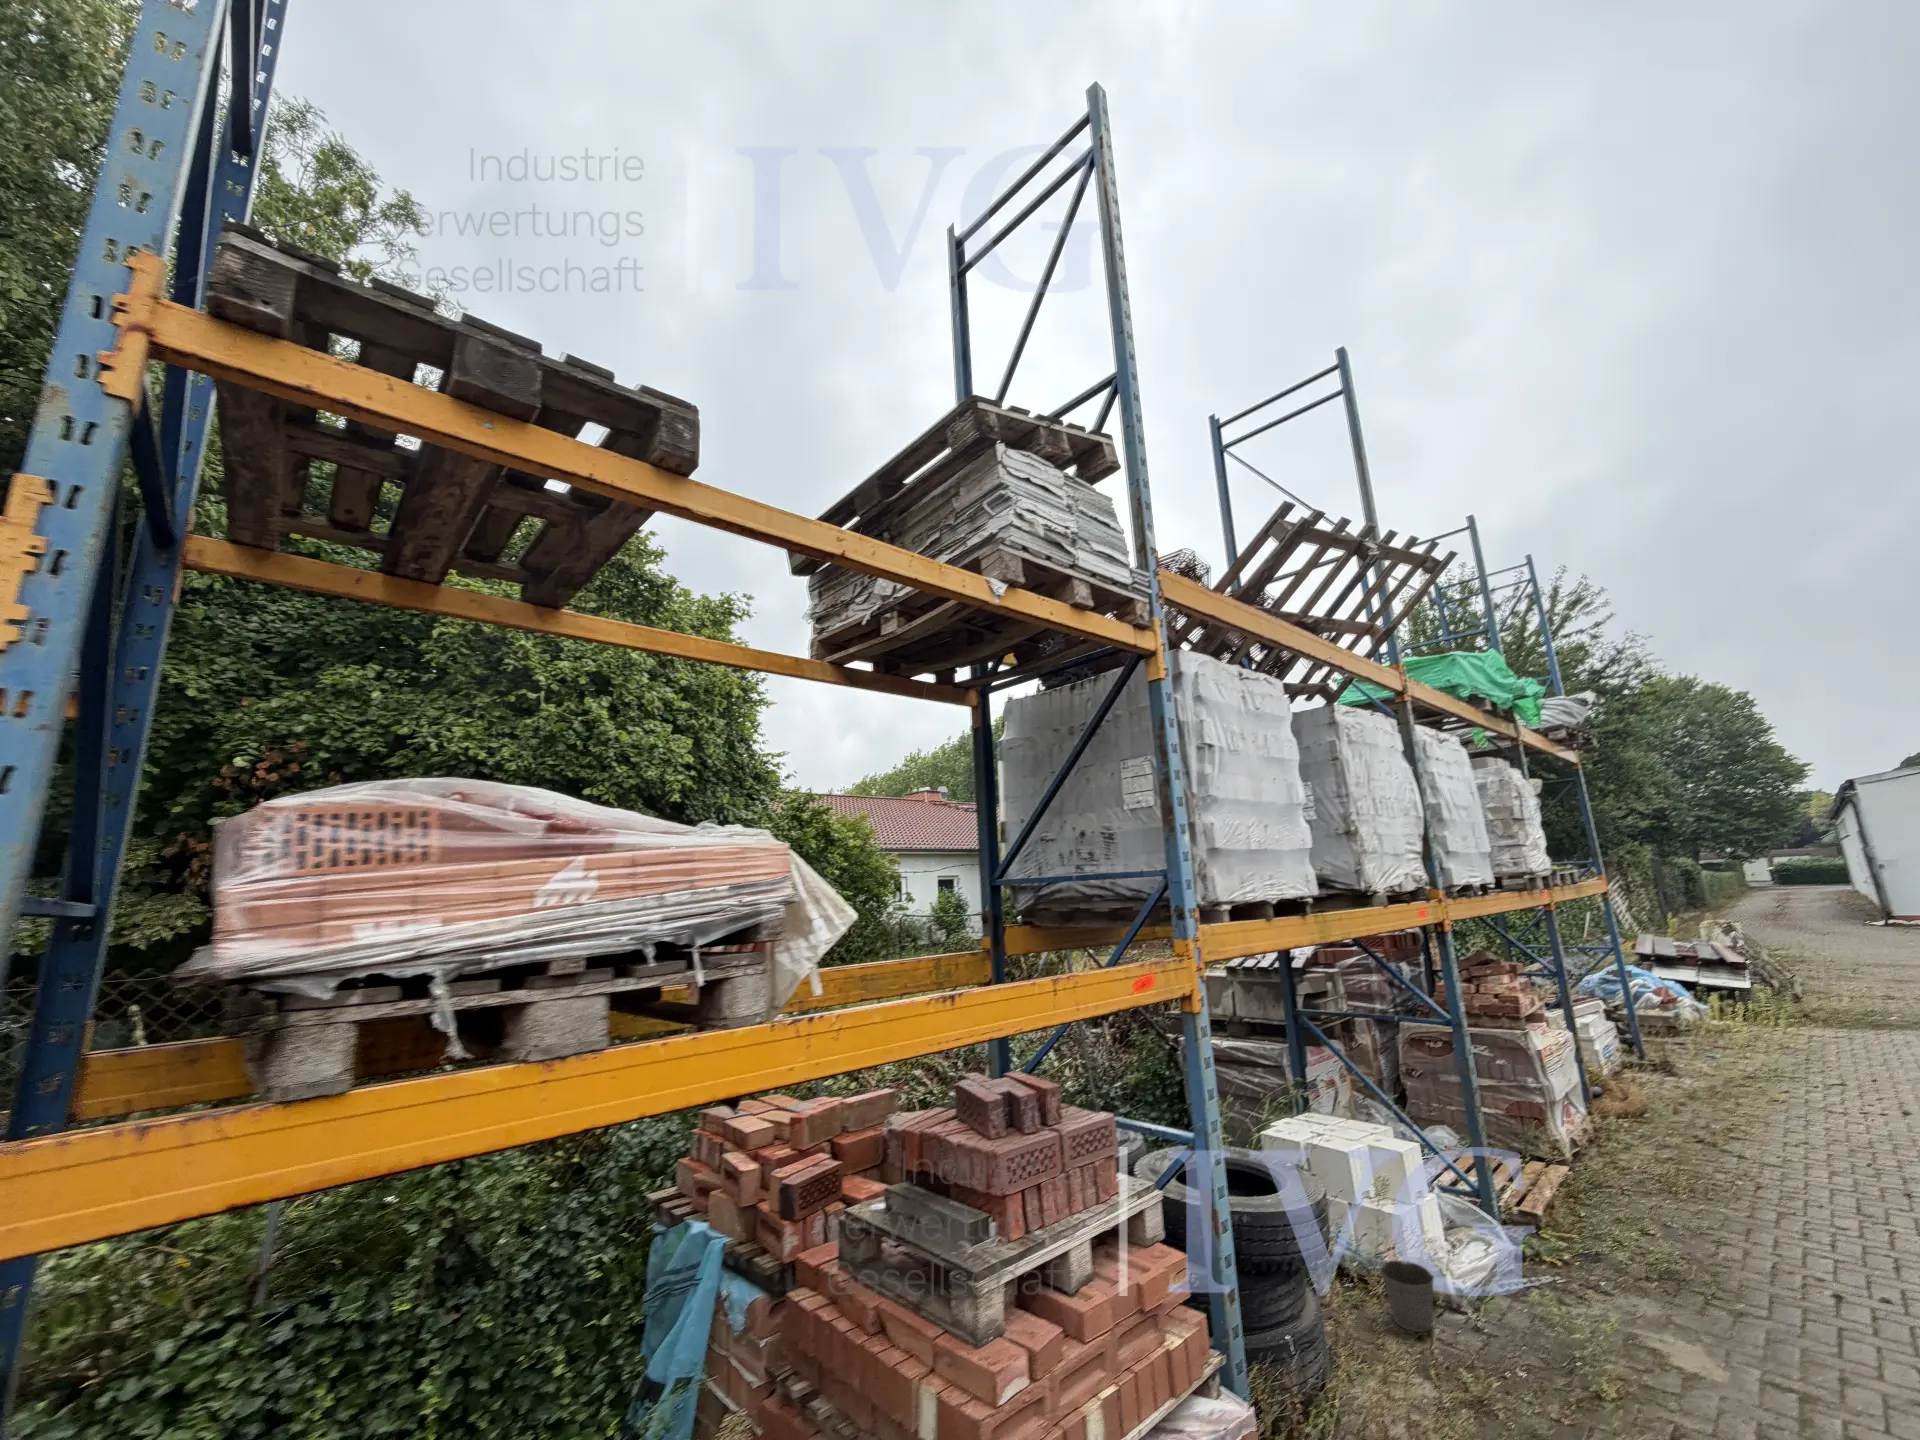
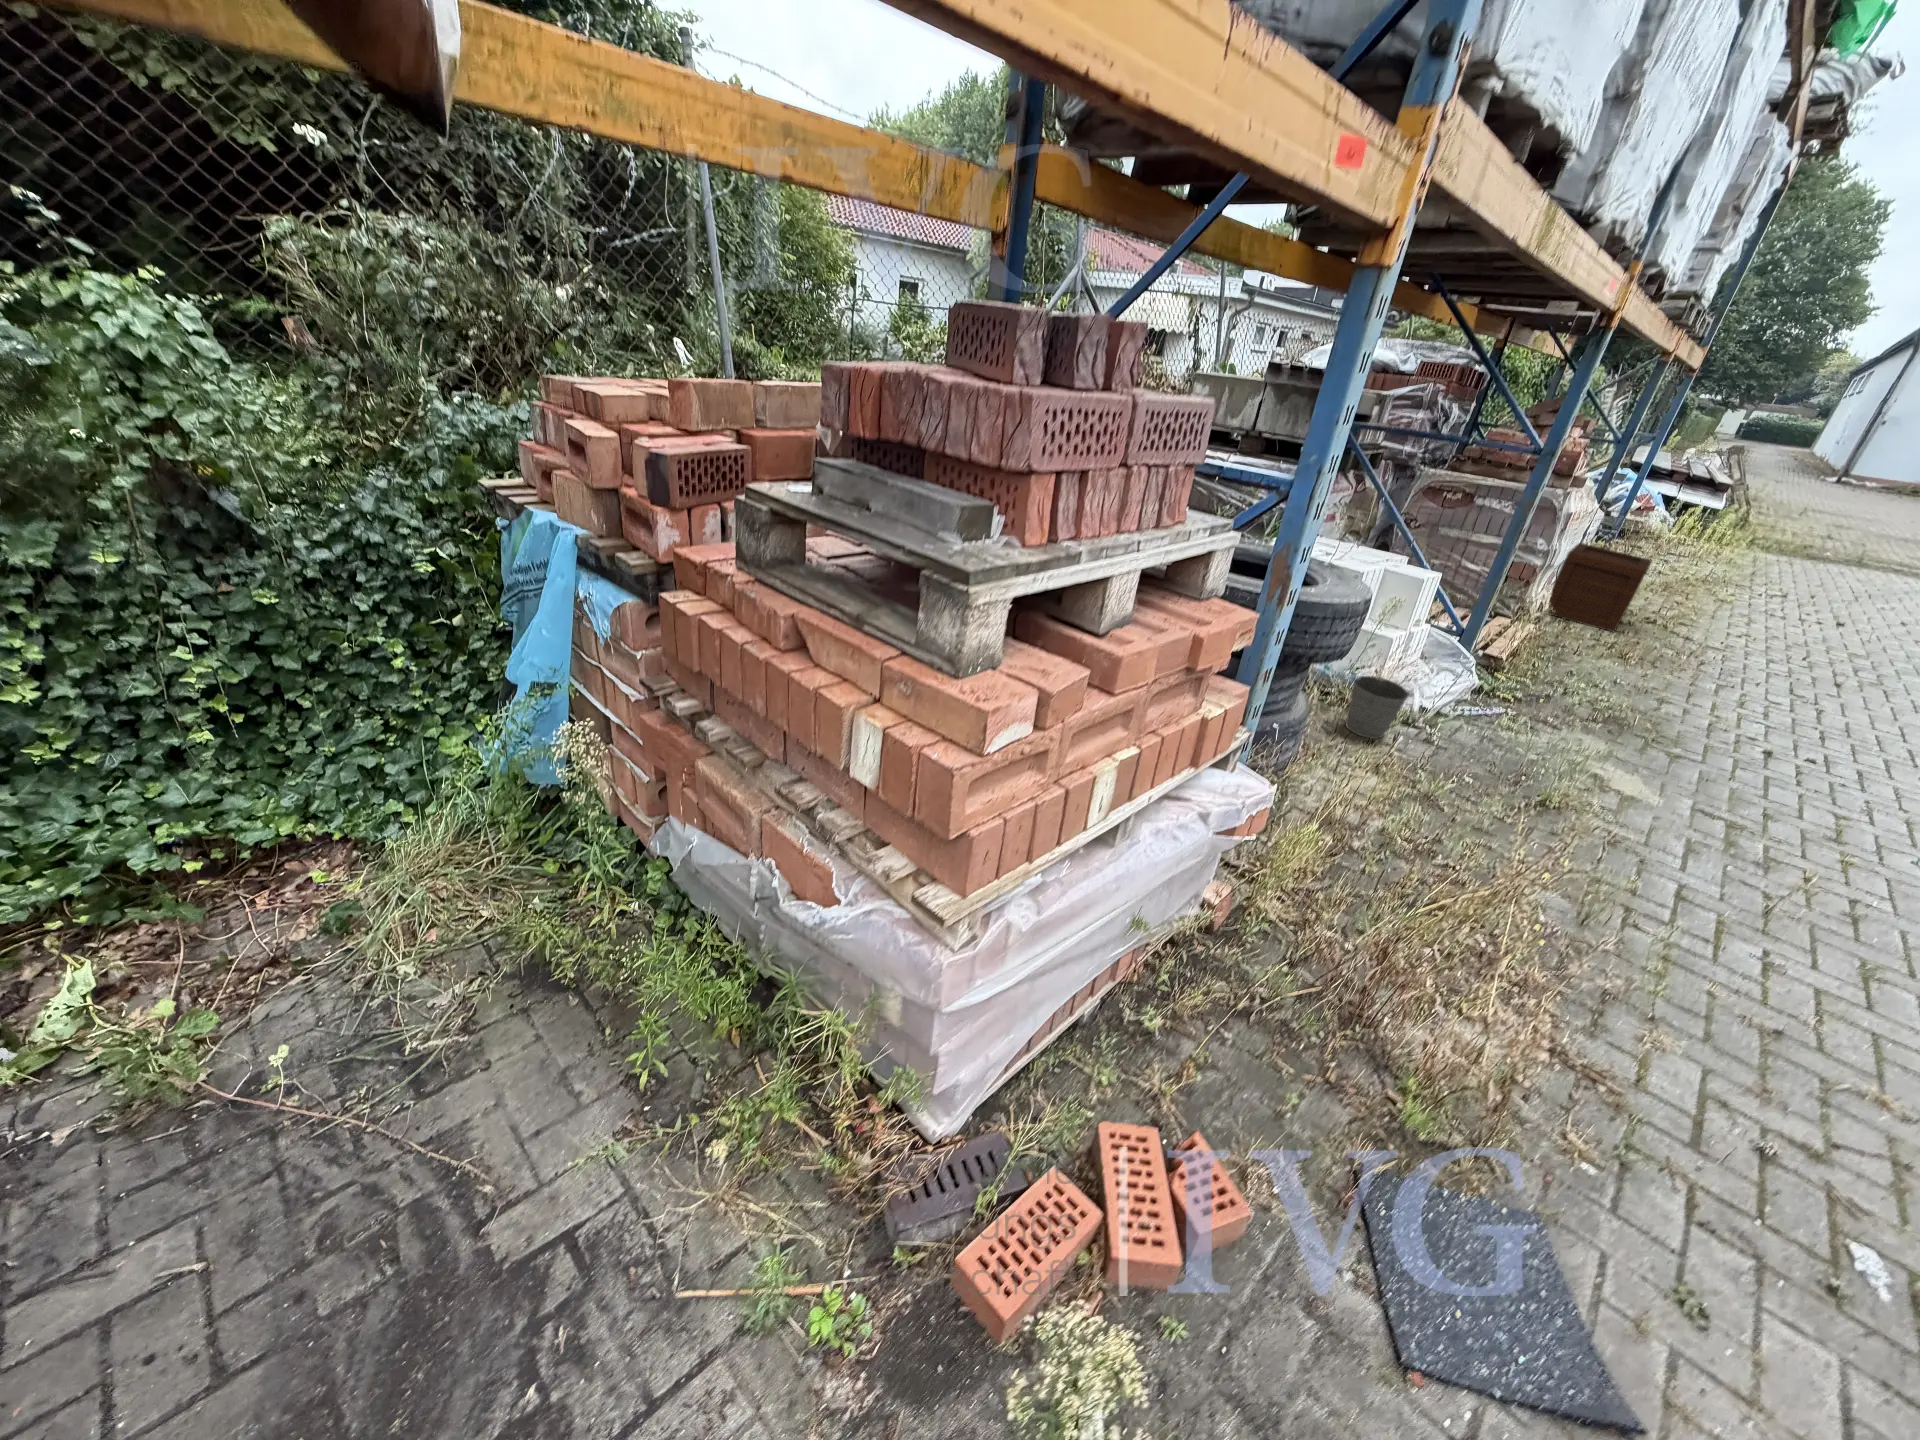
wooden crate: none [1573,1072,1669,1161] -> present [1550,543,1651,632]

